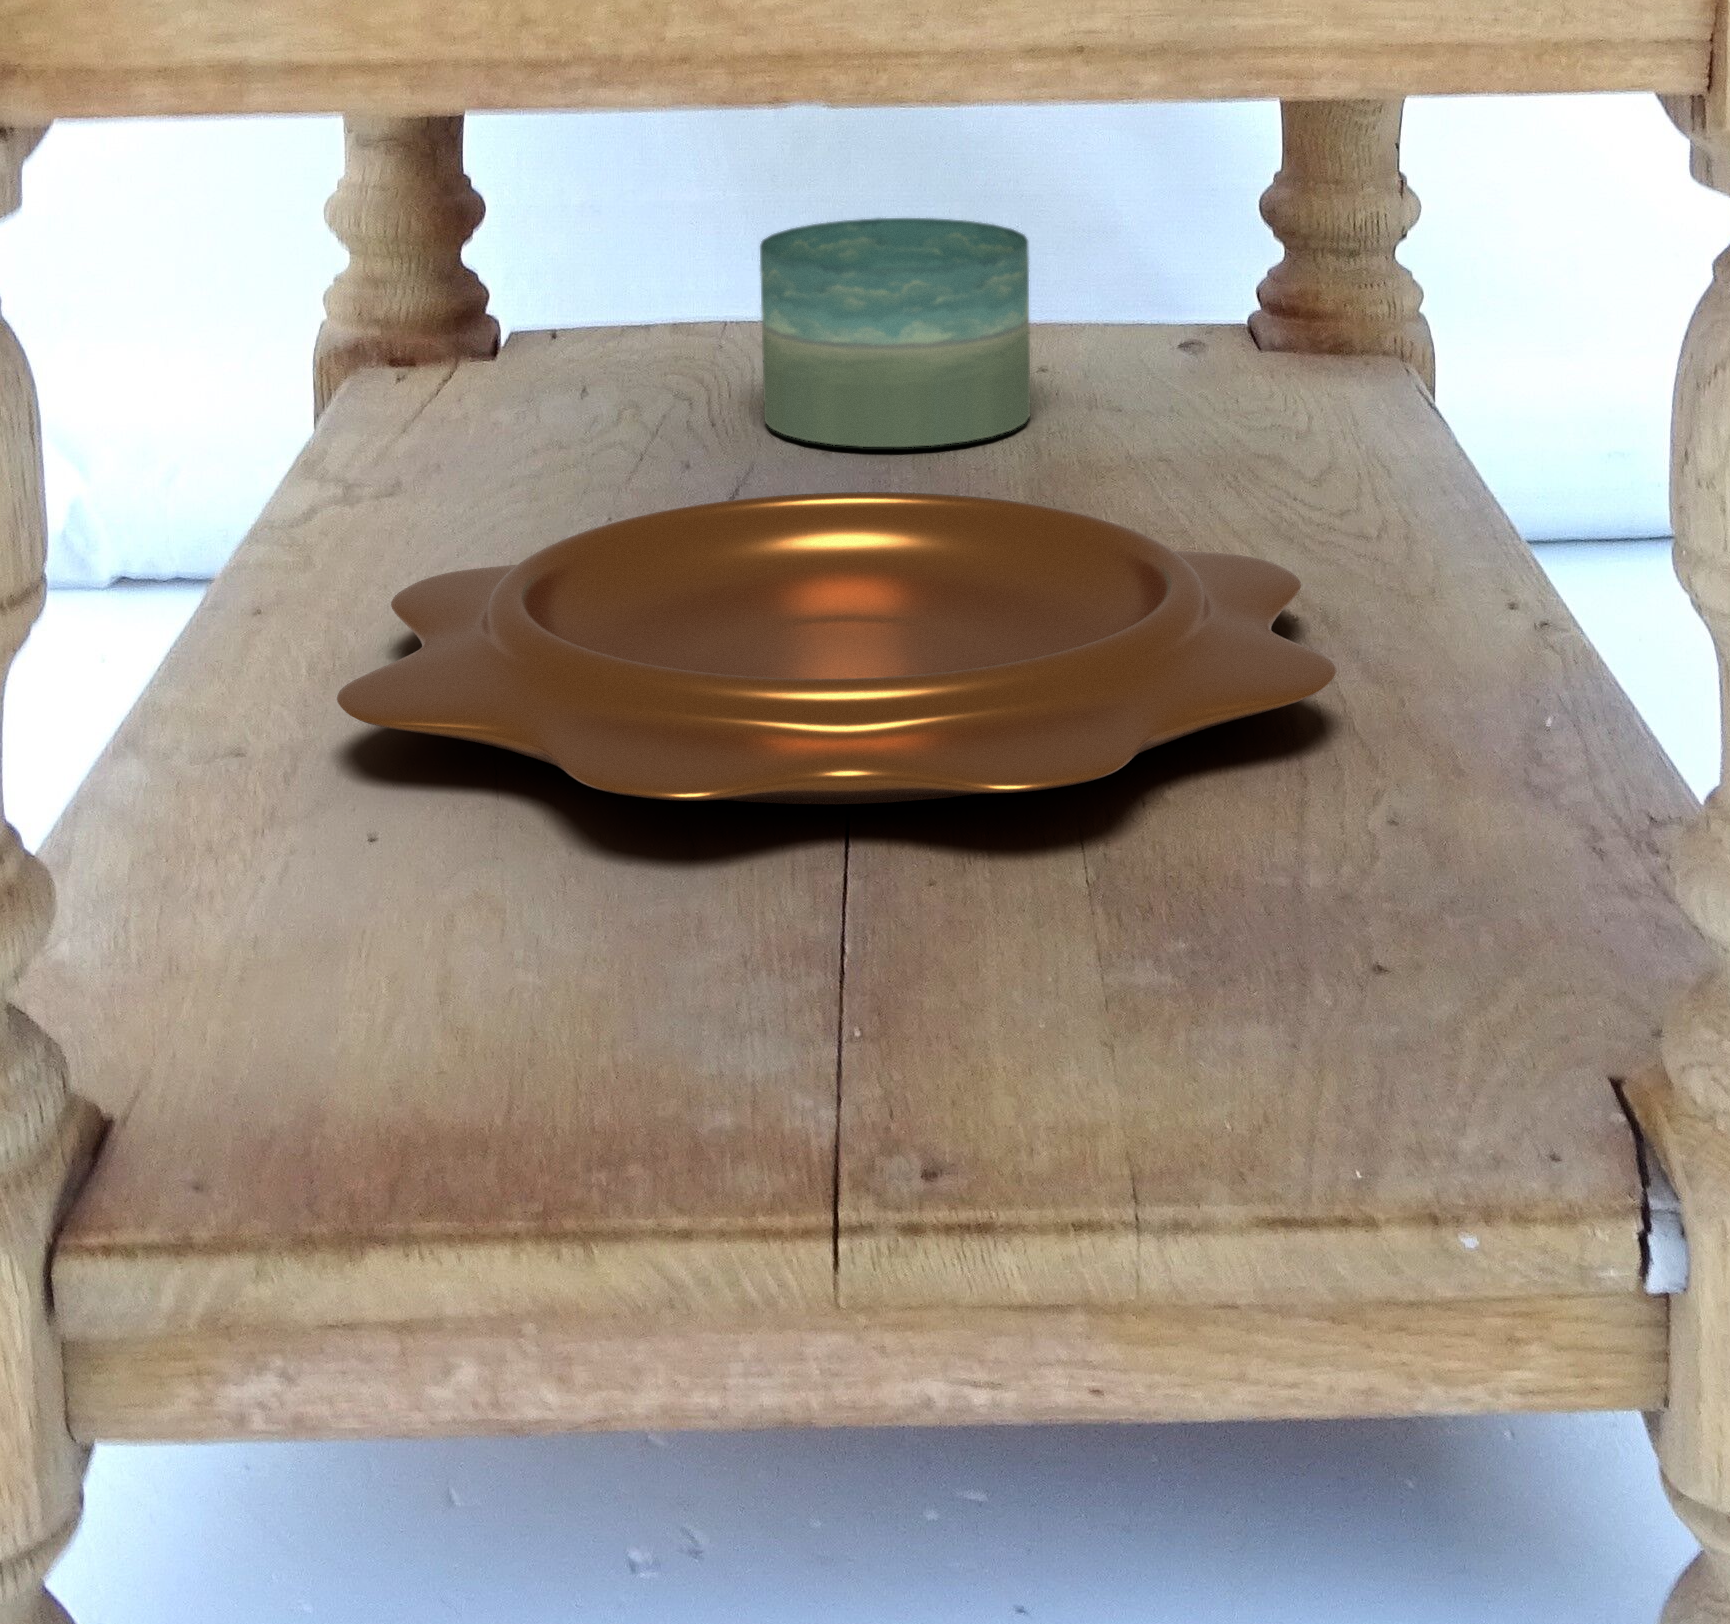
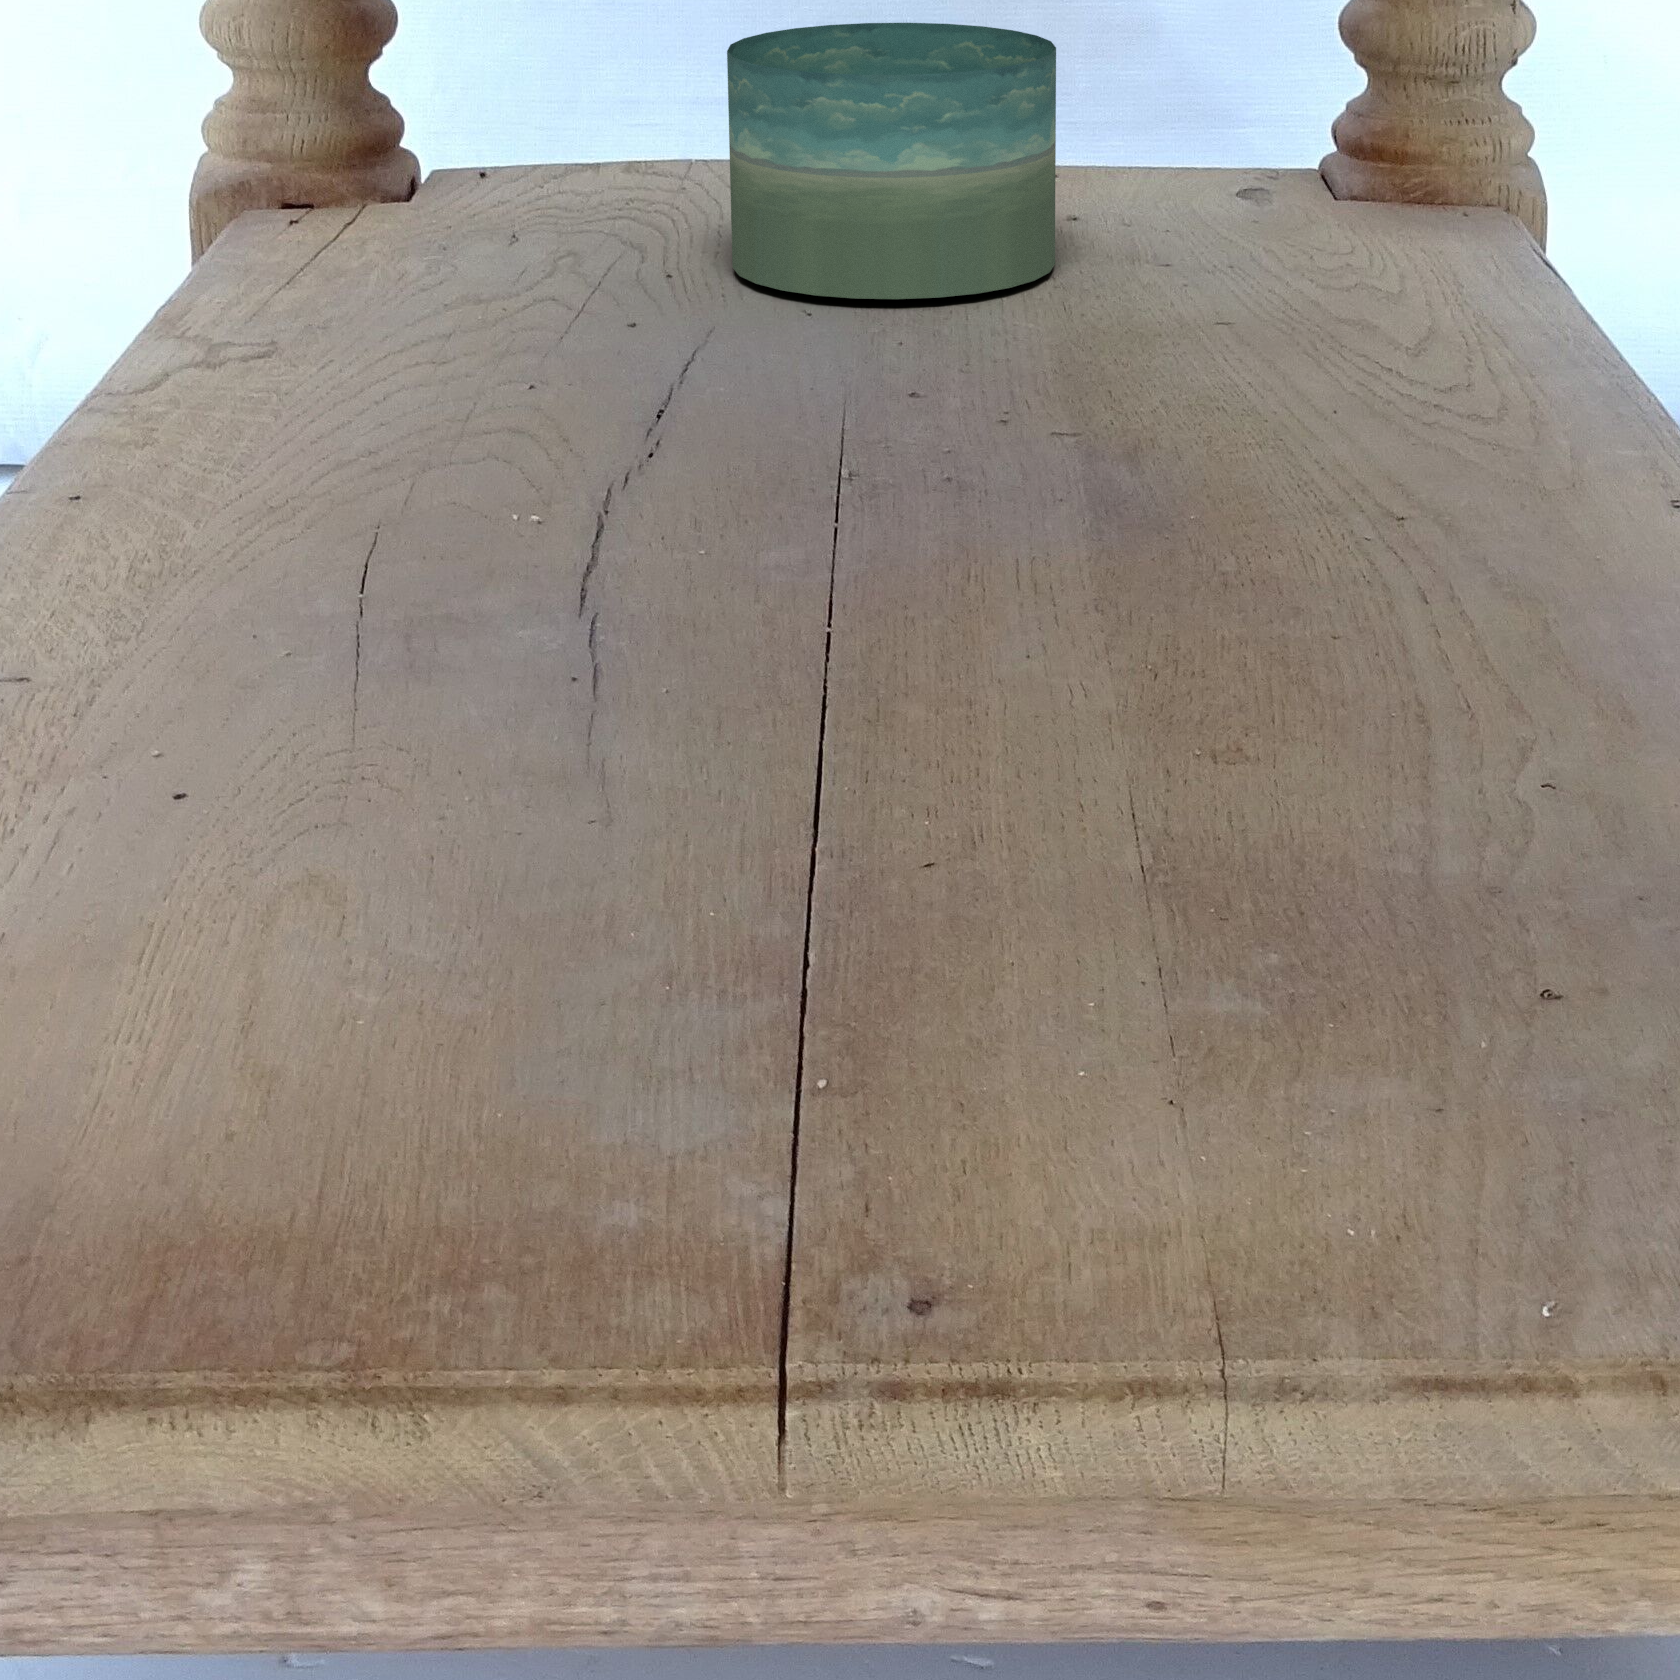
decorative bowl: present [337,492,1336,804] -> none [151,351,1461,745]

